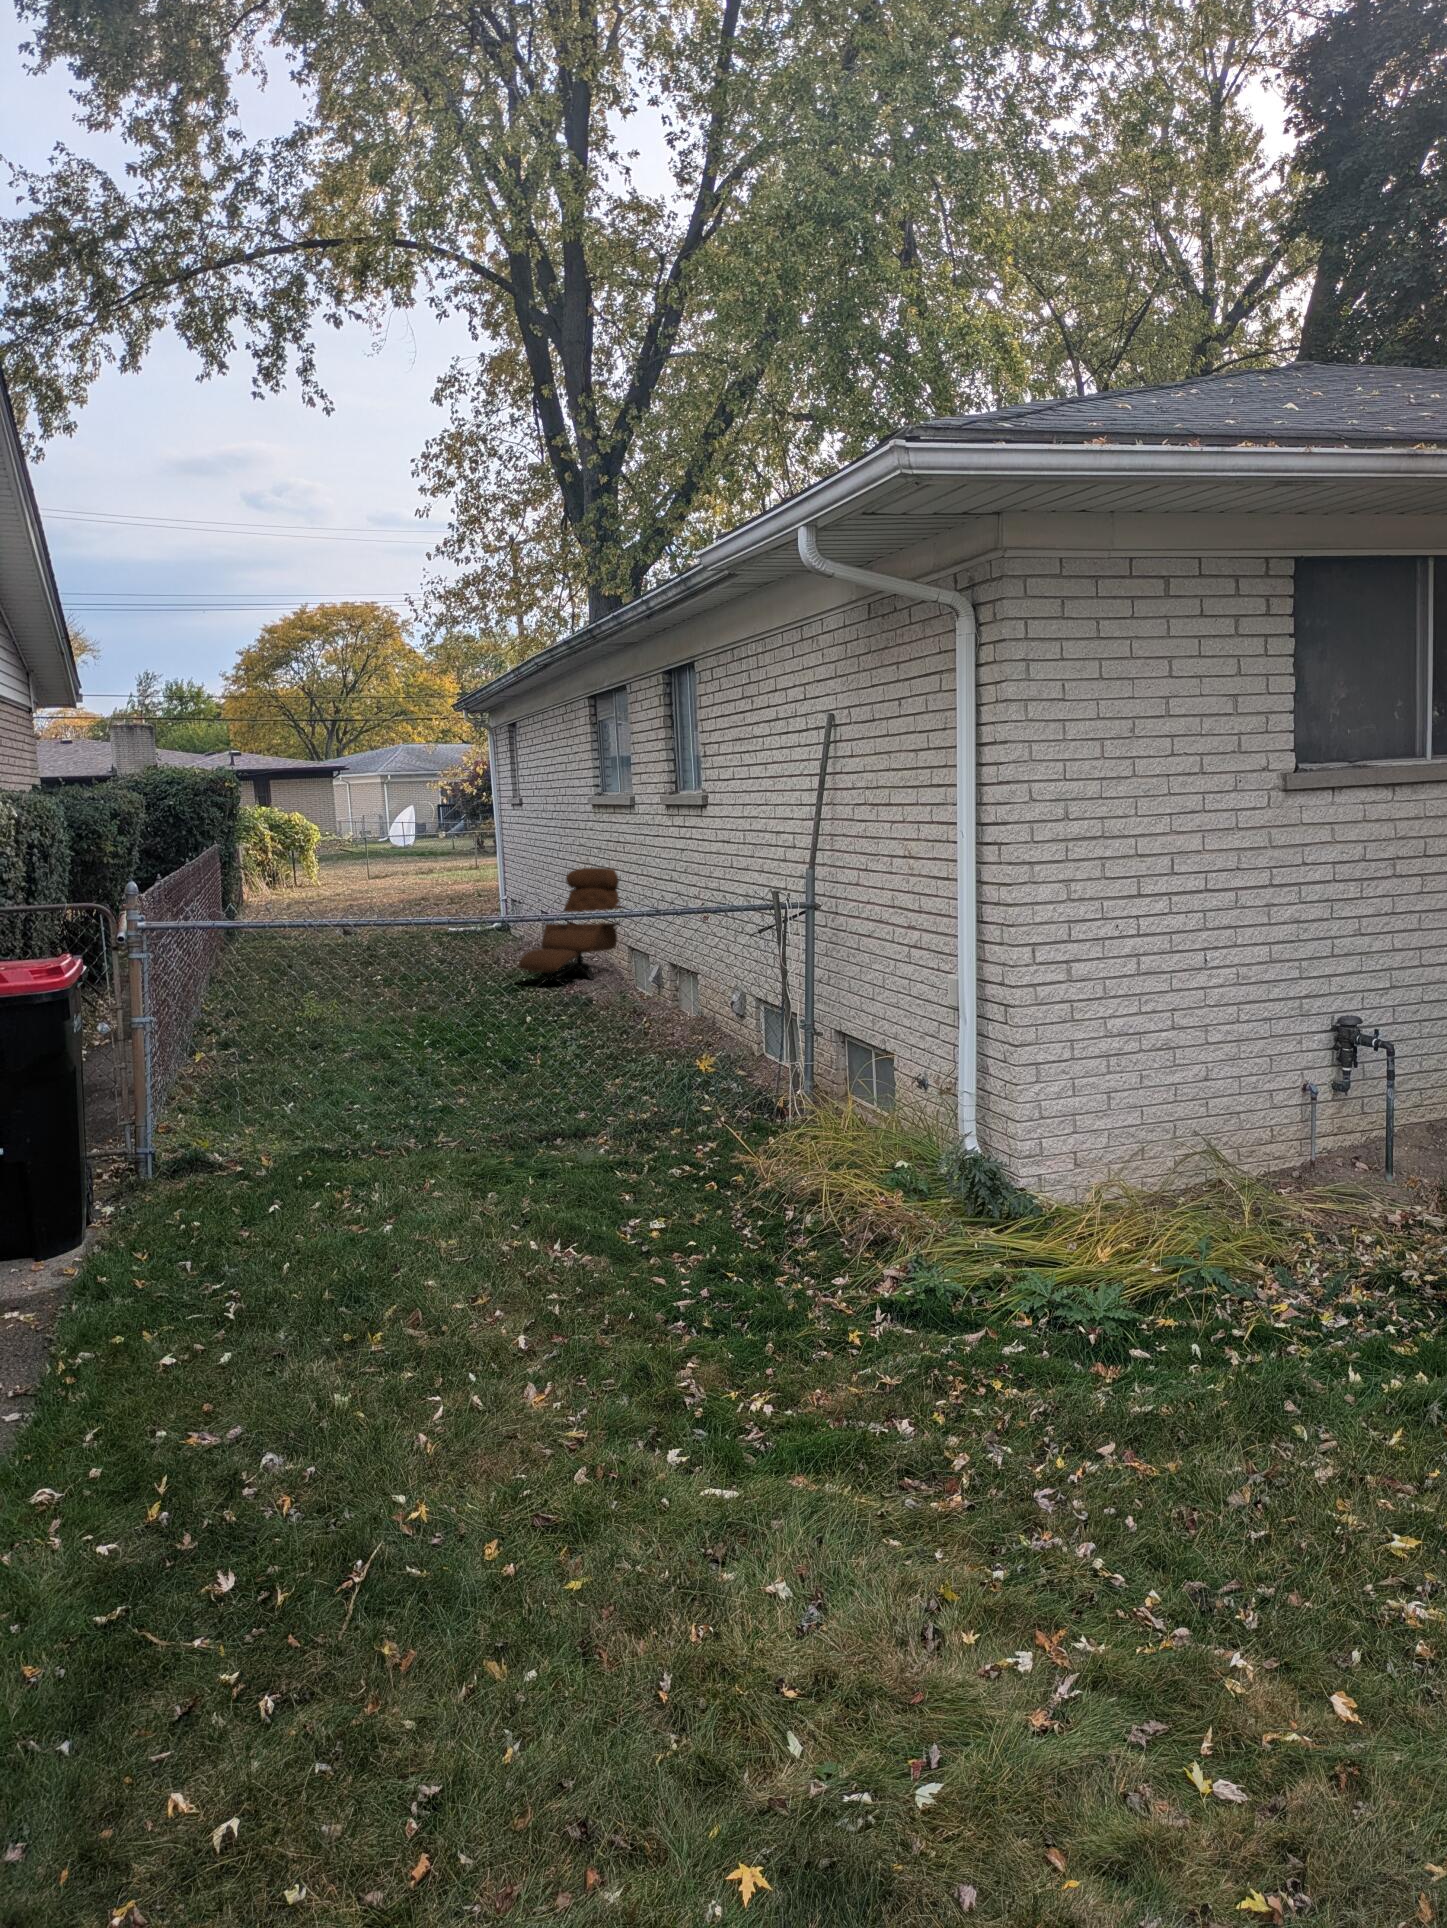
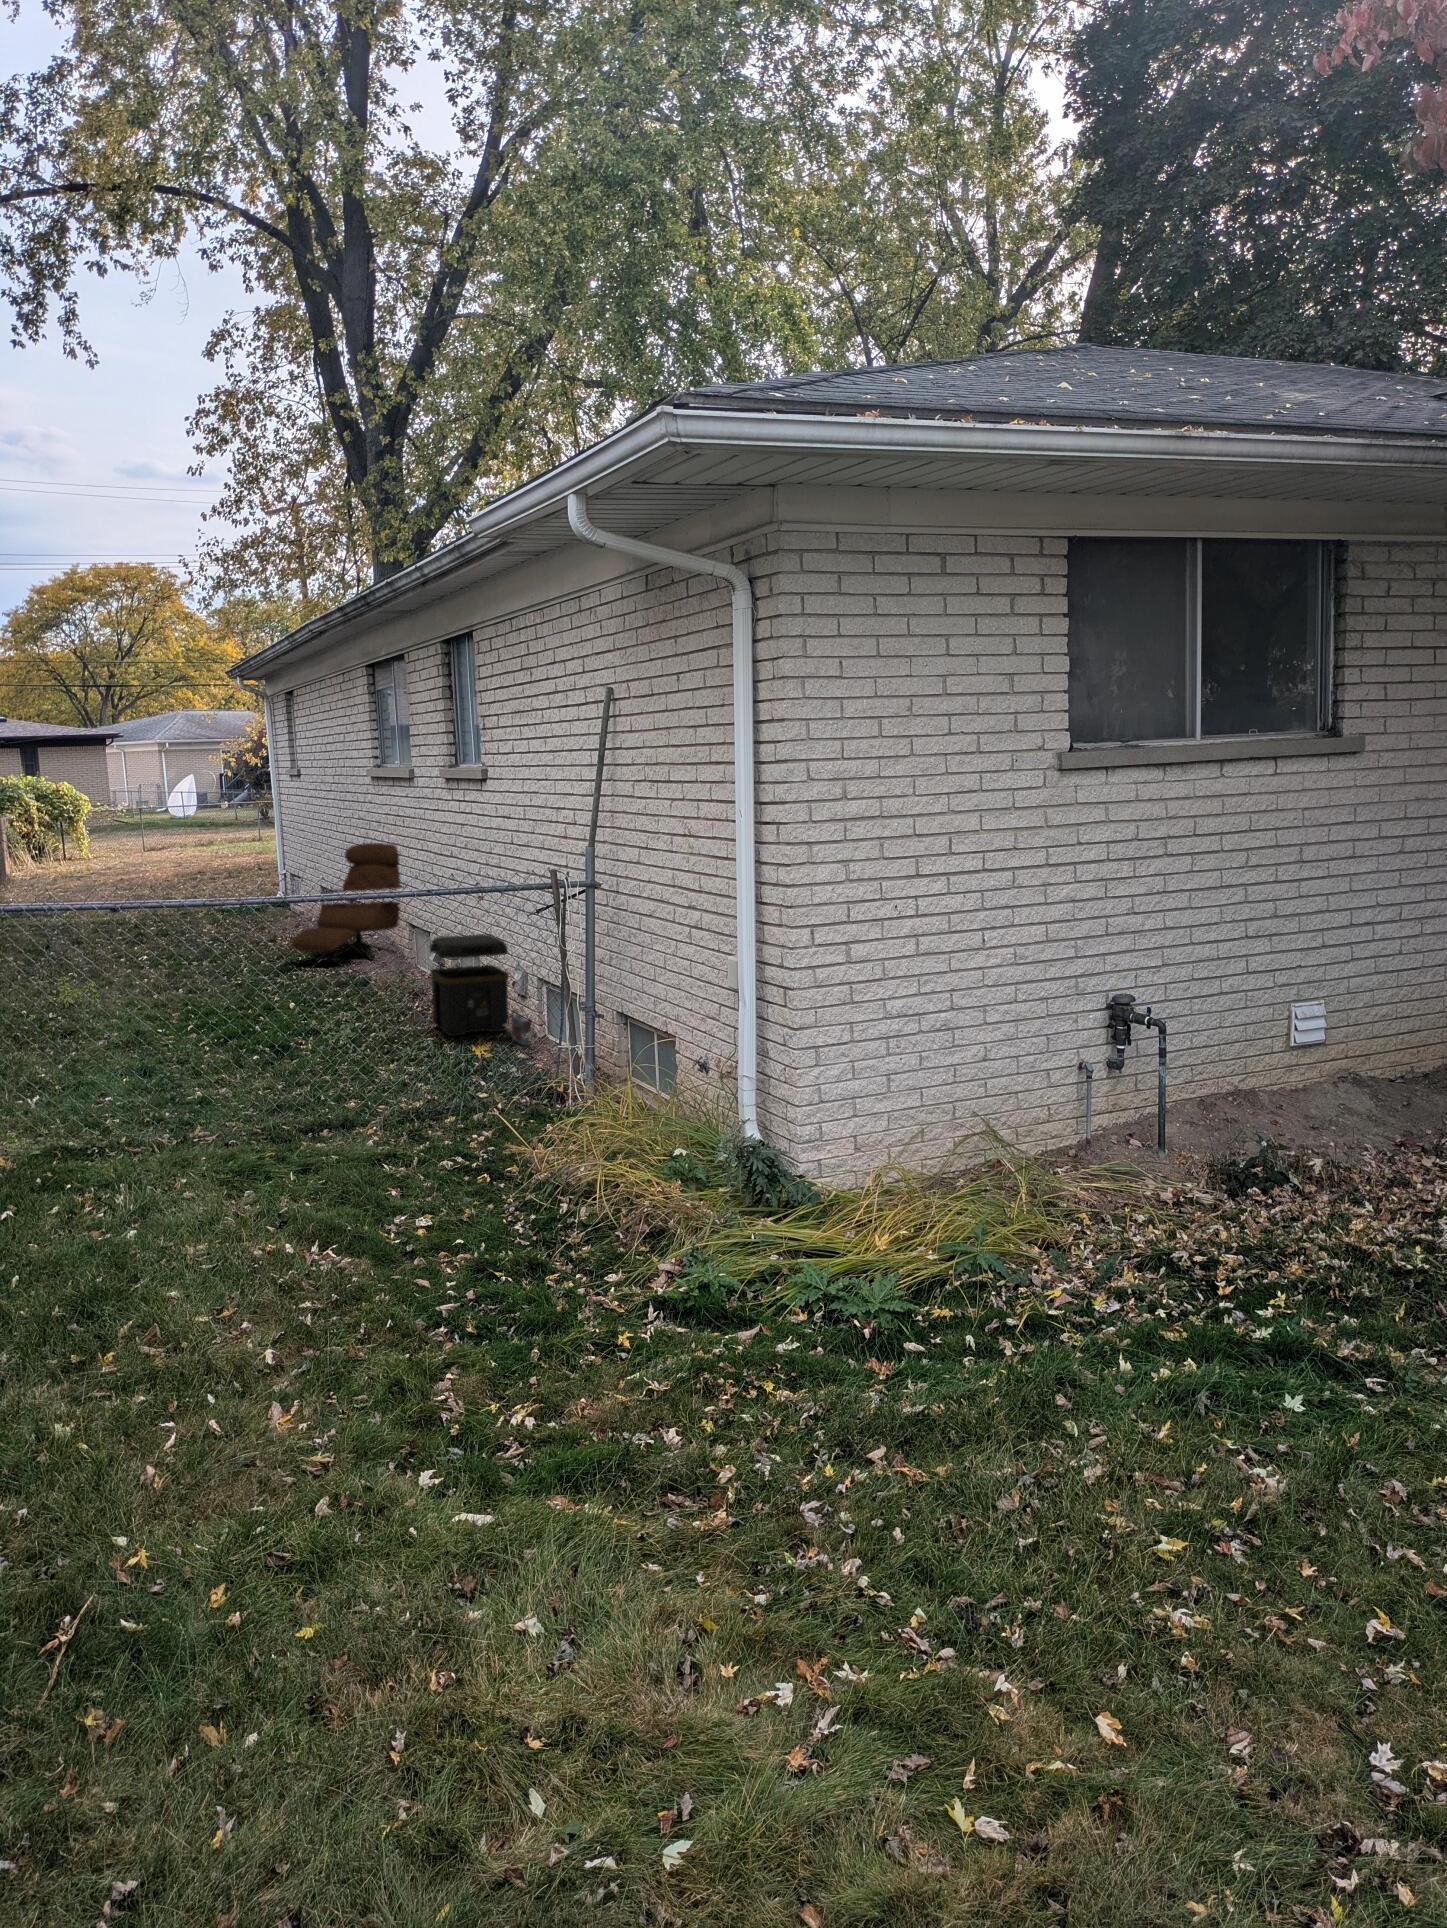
toolbox: none [652,954,727,1052] -> present [430,934,509,1036]
watering can: none [729,1026,750,1061] -> present [511,1008,532,1045]

